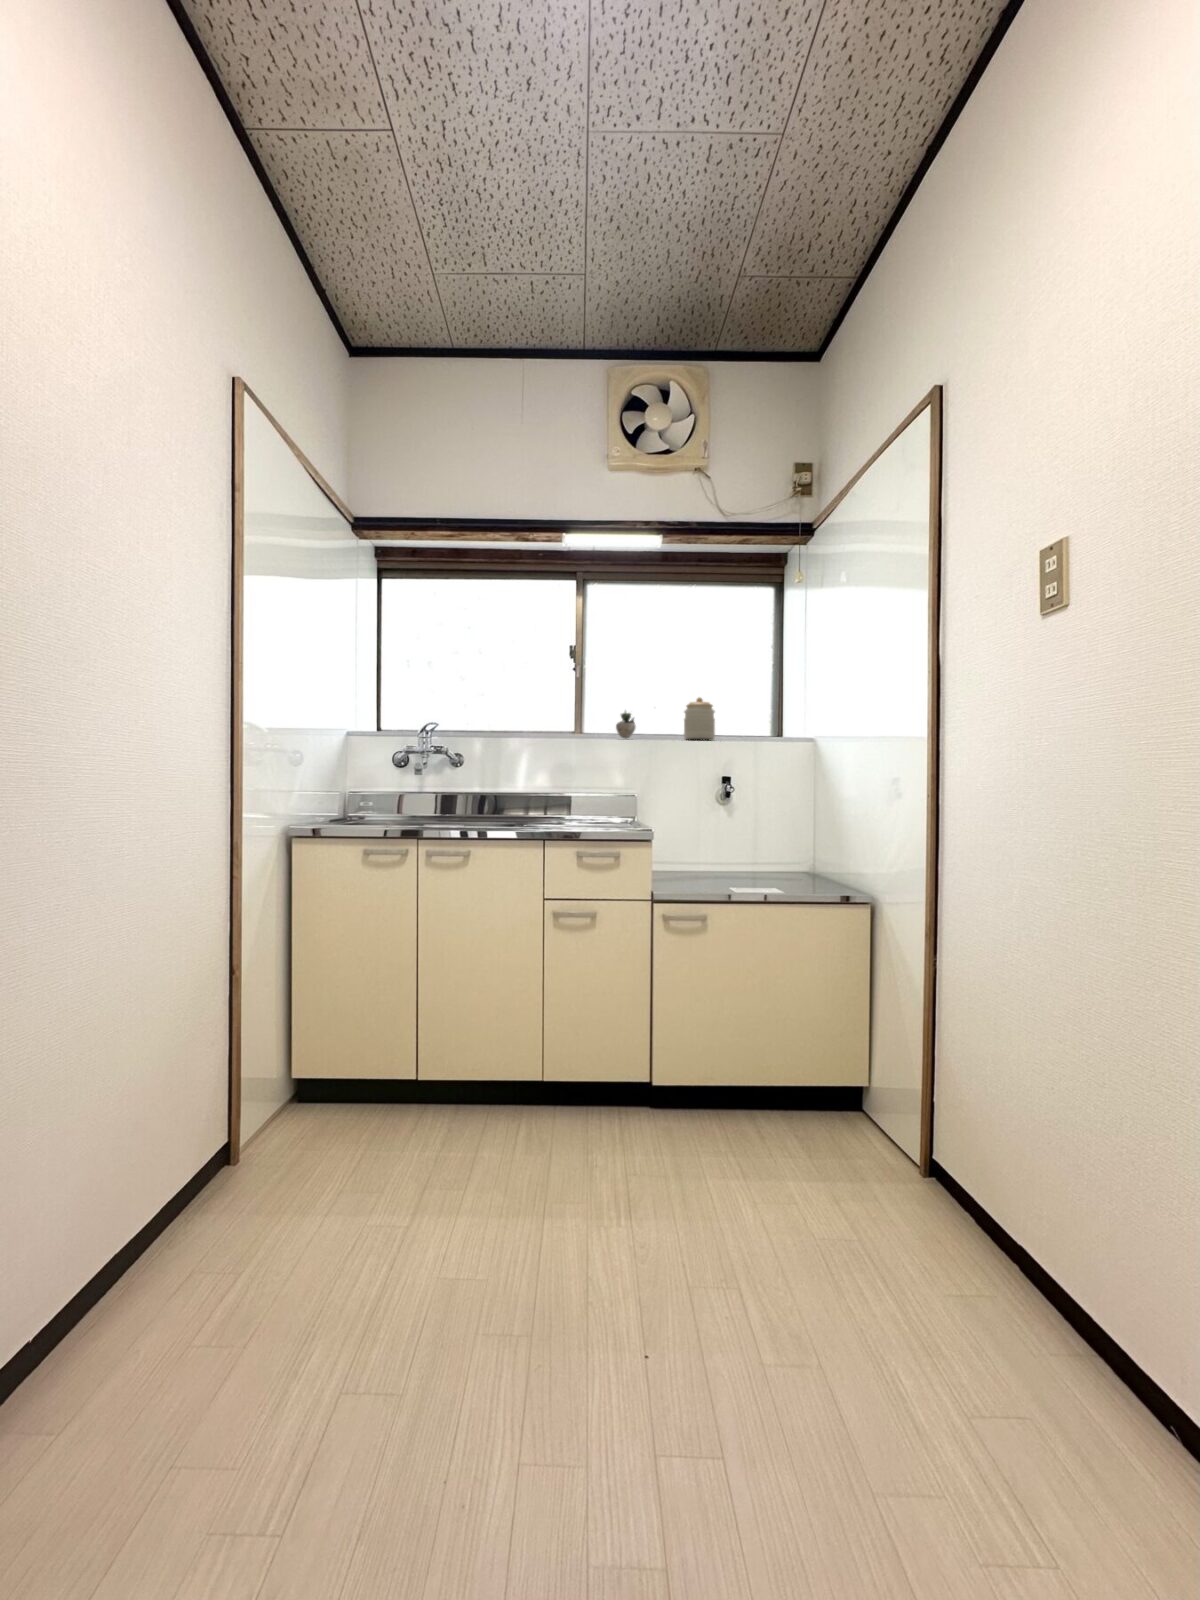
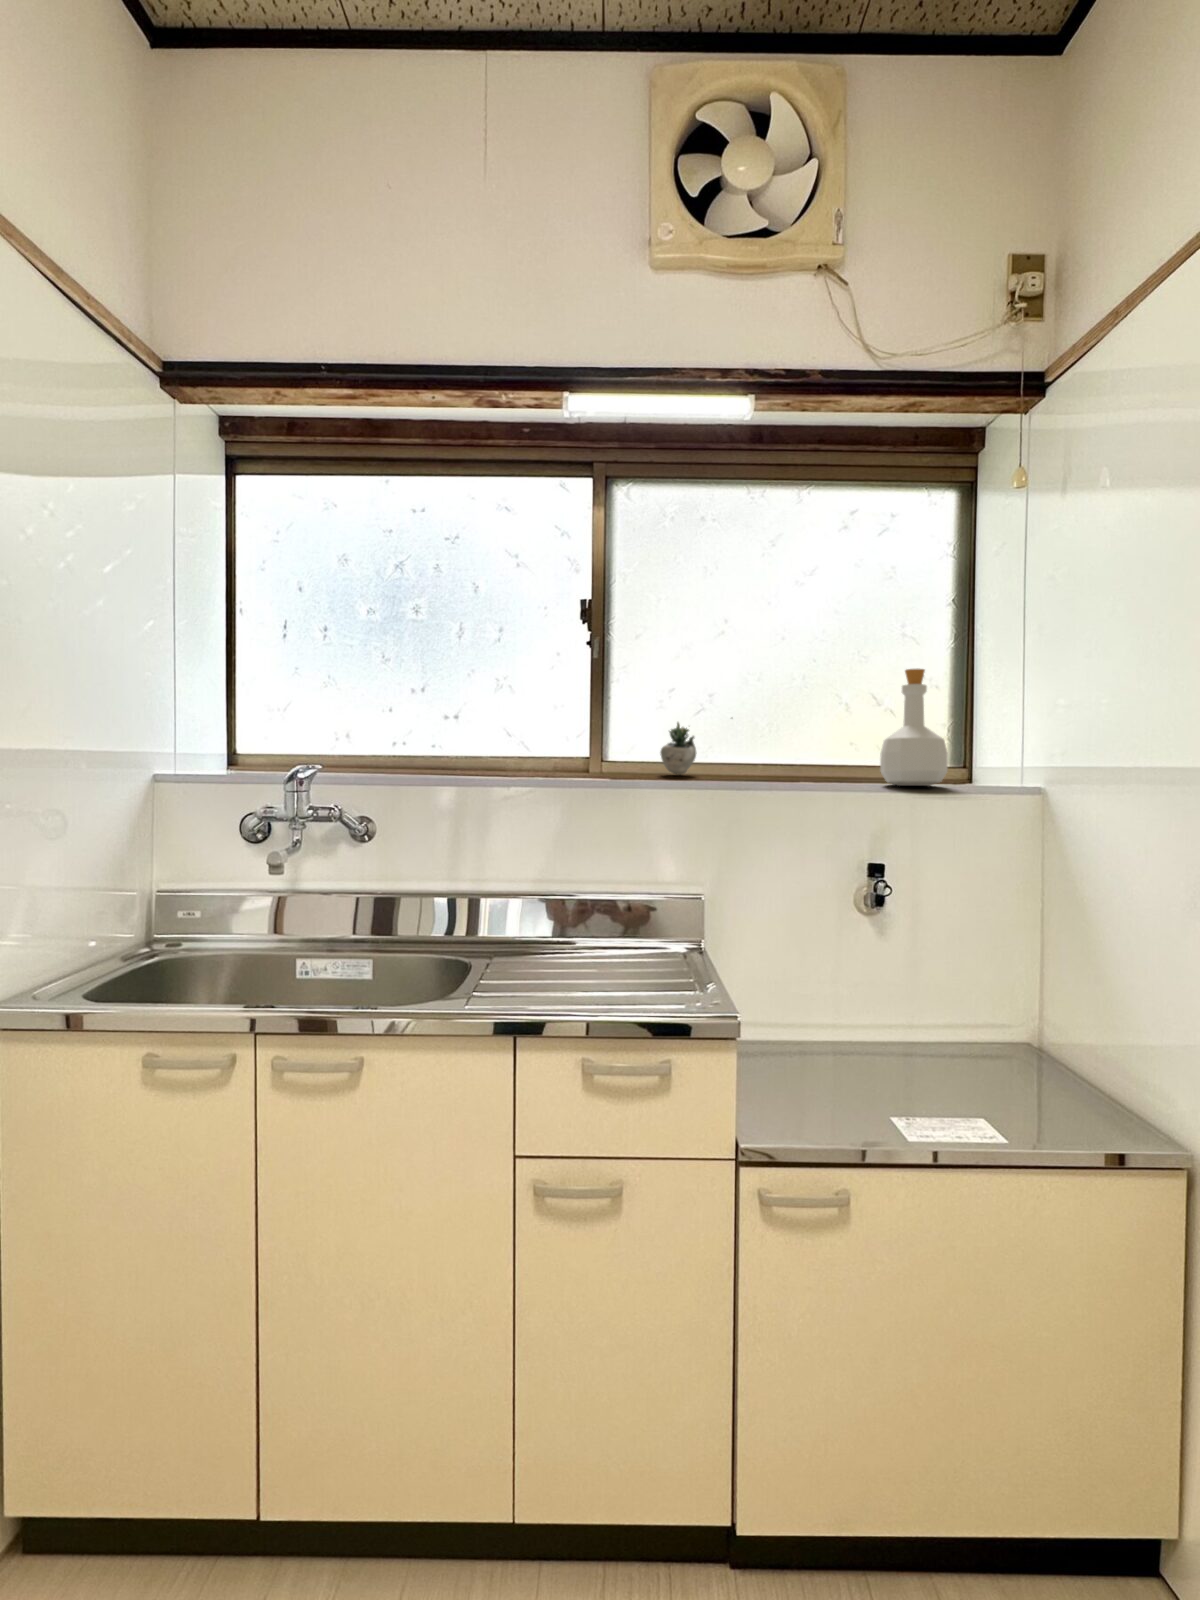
bottle: none [733,678,768,741] -> present [880,669,948,786]
jar: present [684,697,715,740] -> none [785,700,844,777]

